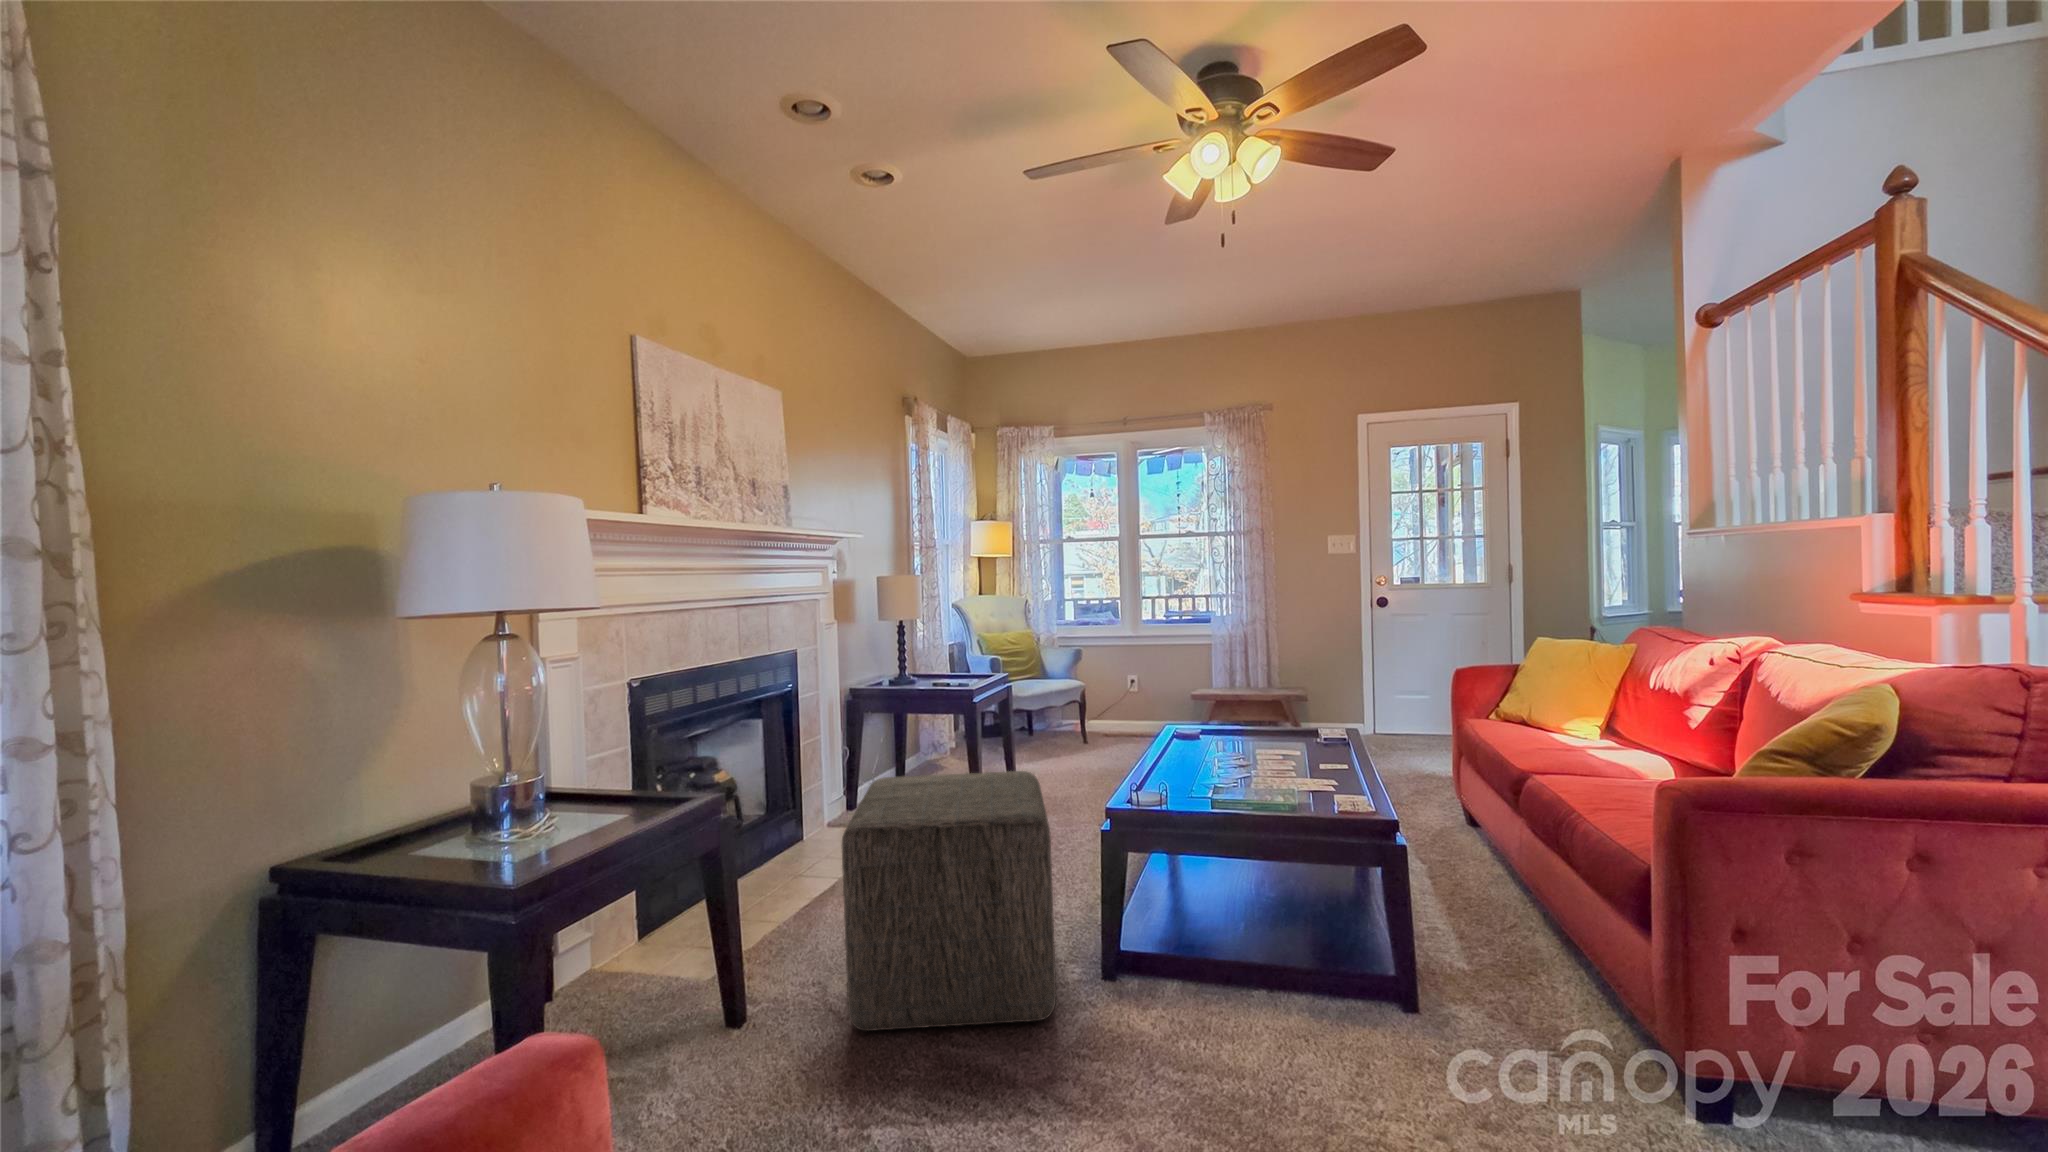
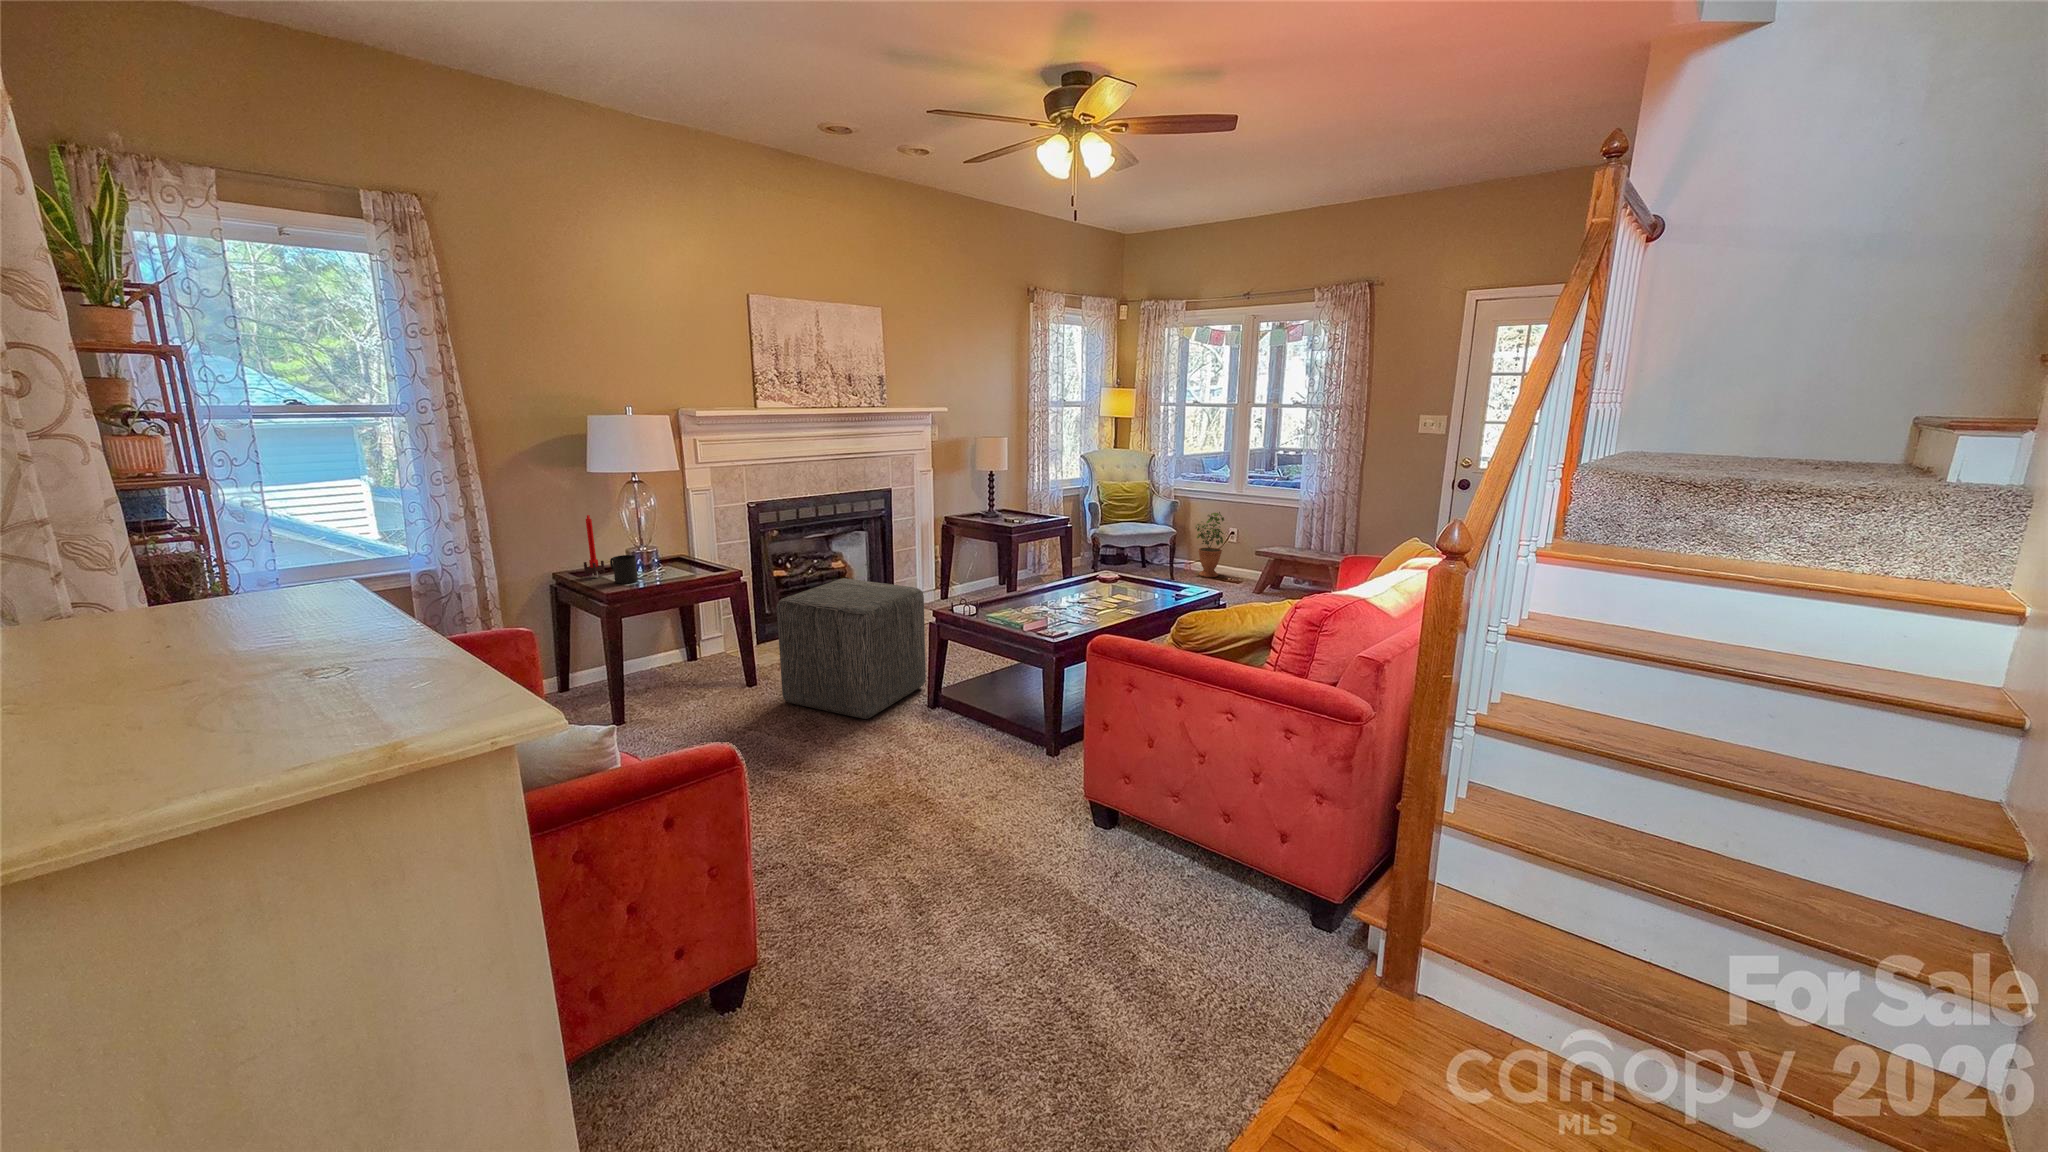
potted plant: none [1095,653,1129,732] -> present [1195,512,1224,577]
candle: none [383,712,432,856] -> present [584,515,605,578]
mug: none [469,787,539,855] -> present [610,555,638,584]

